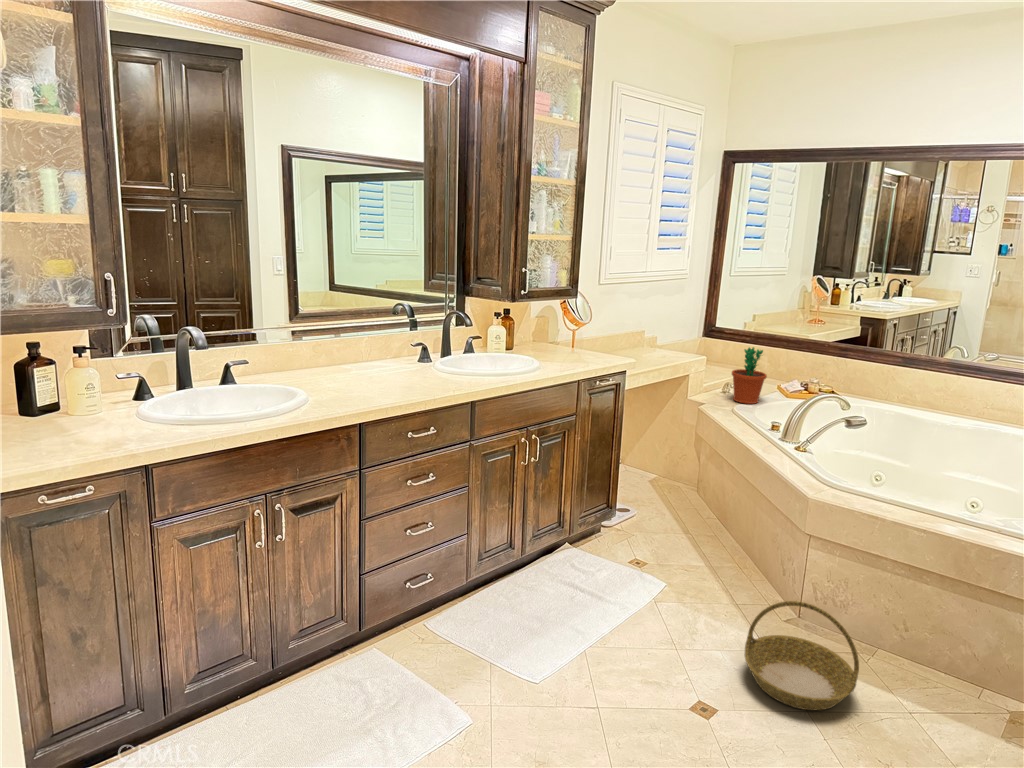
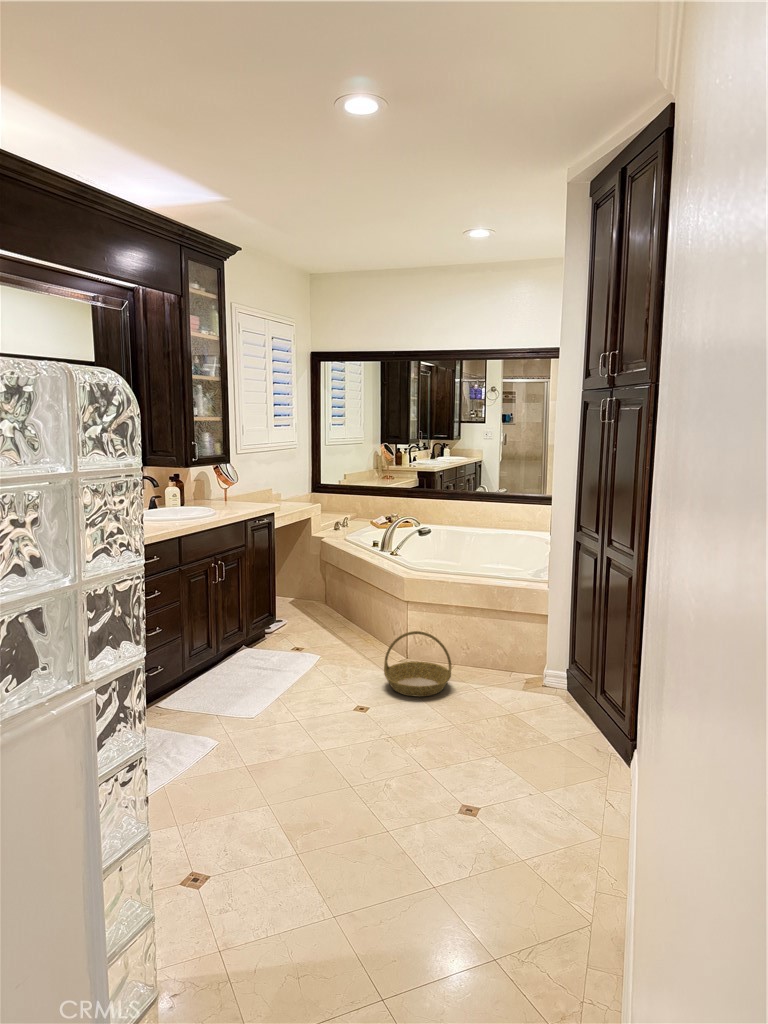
flower pot: present [732,347,767,404] -> none [339,493,363,534]

